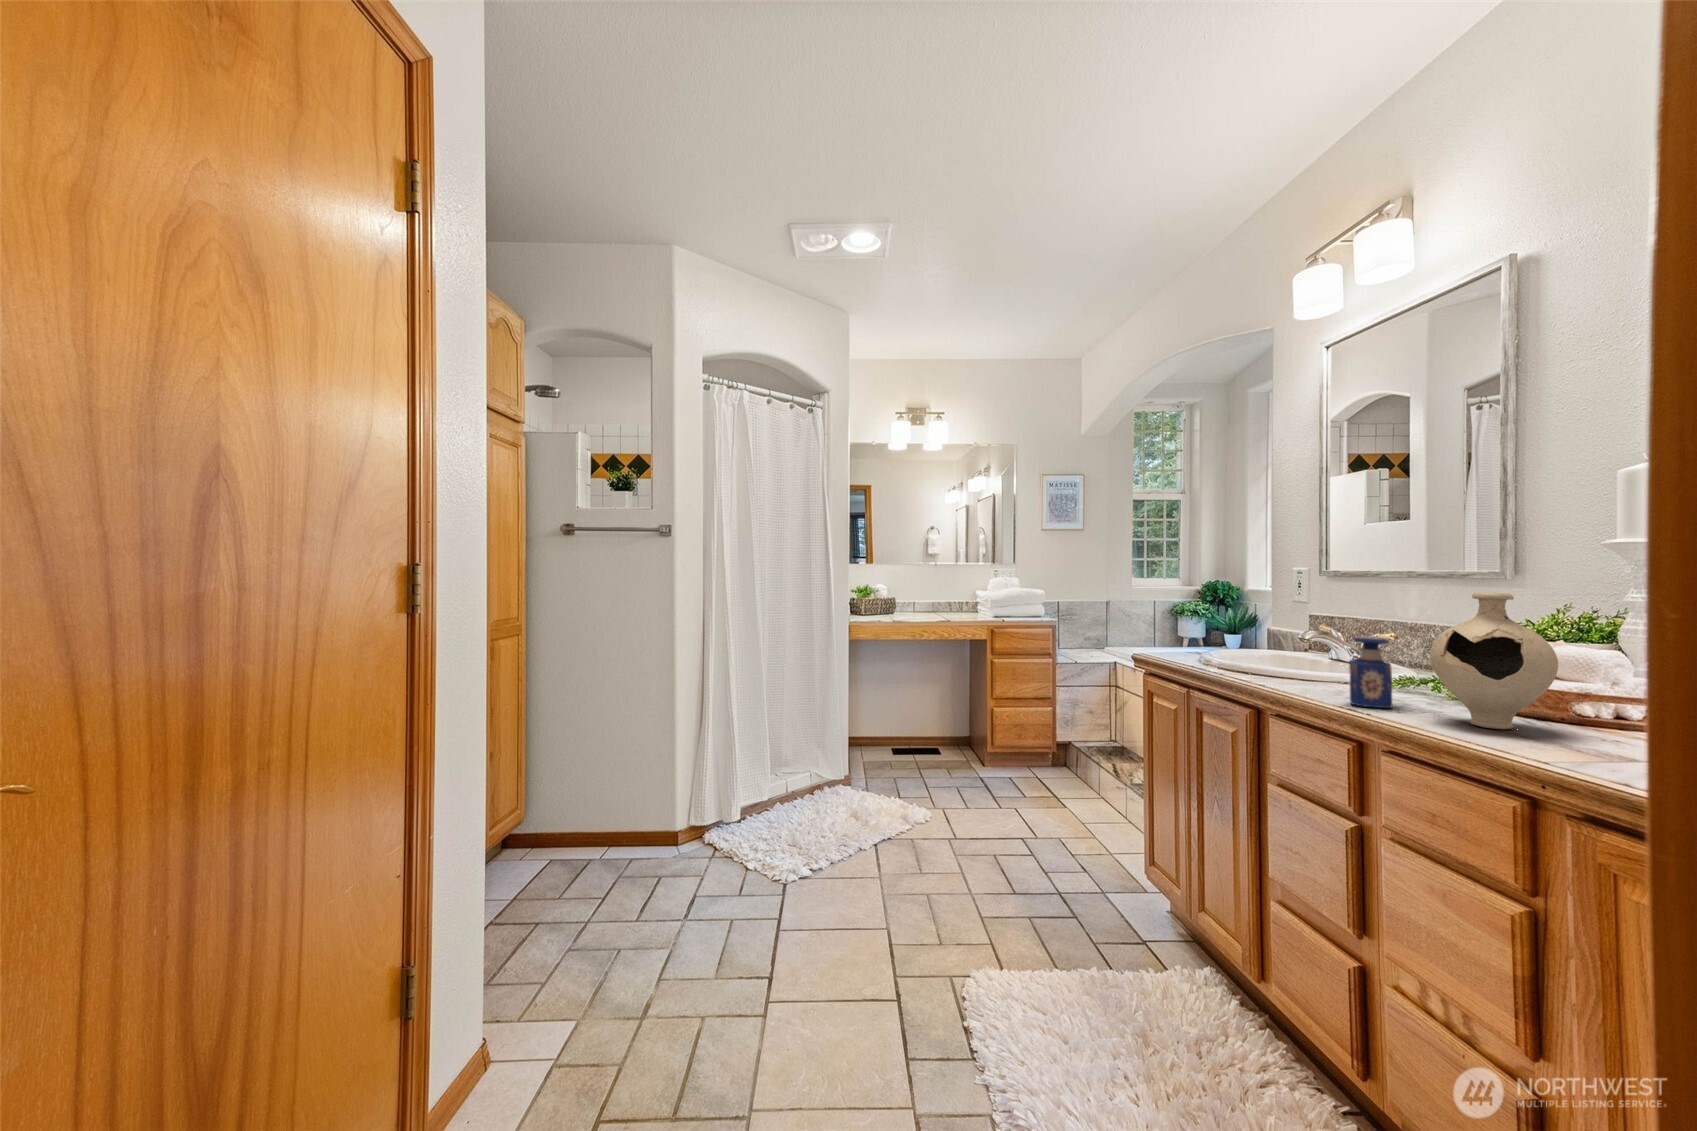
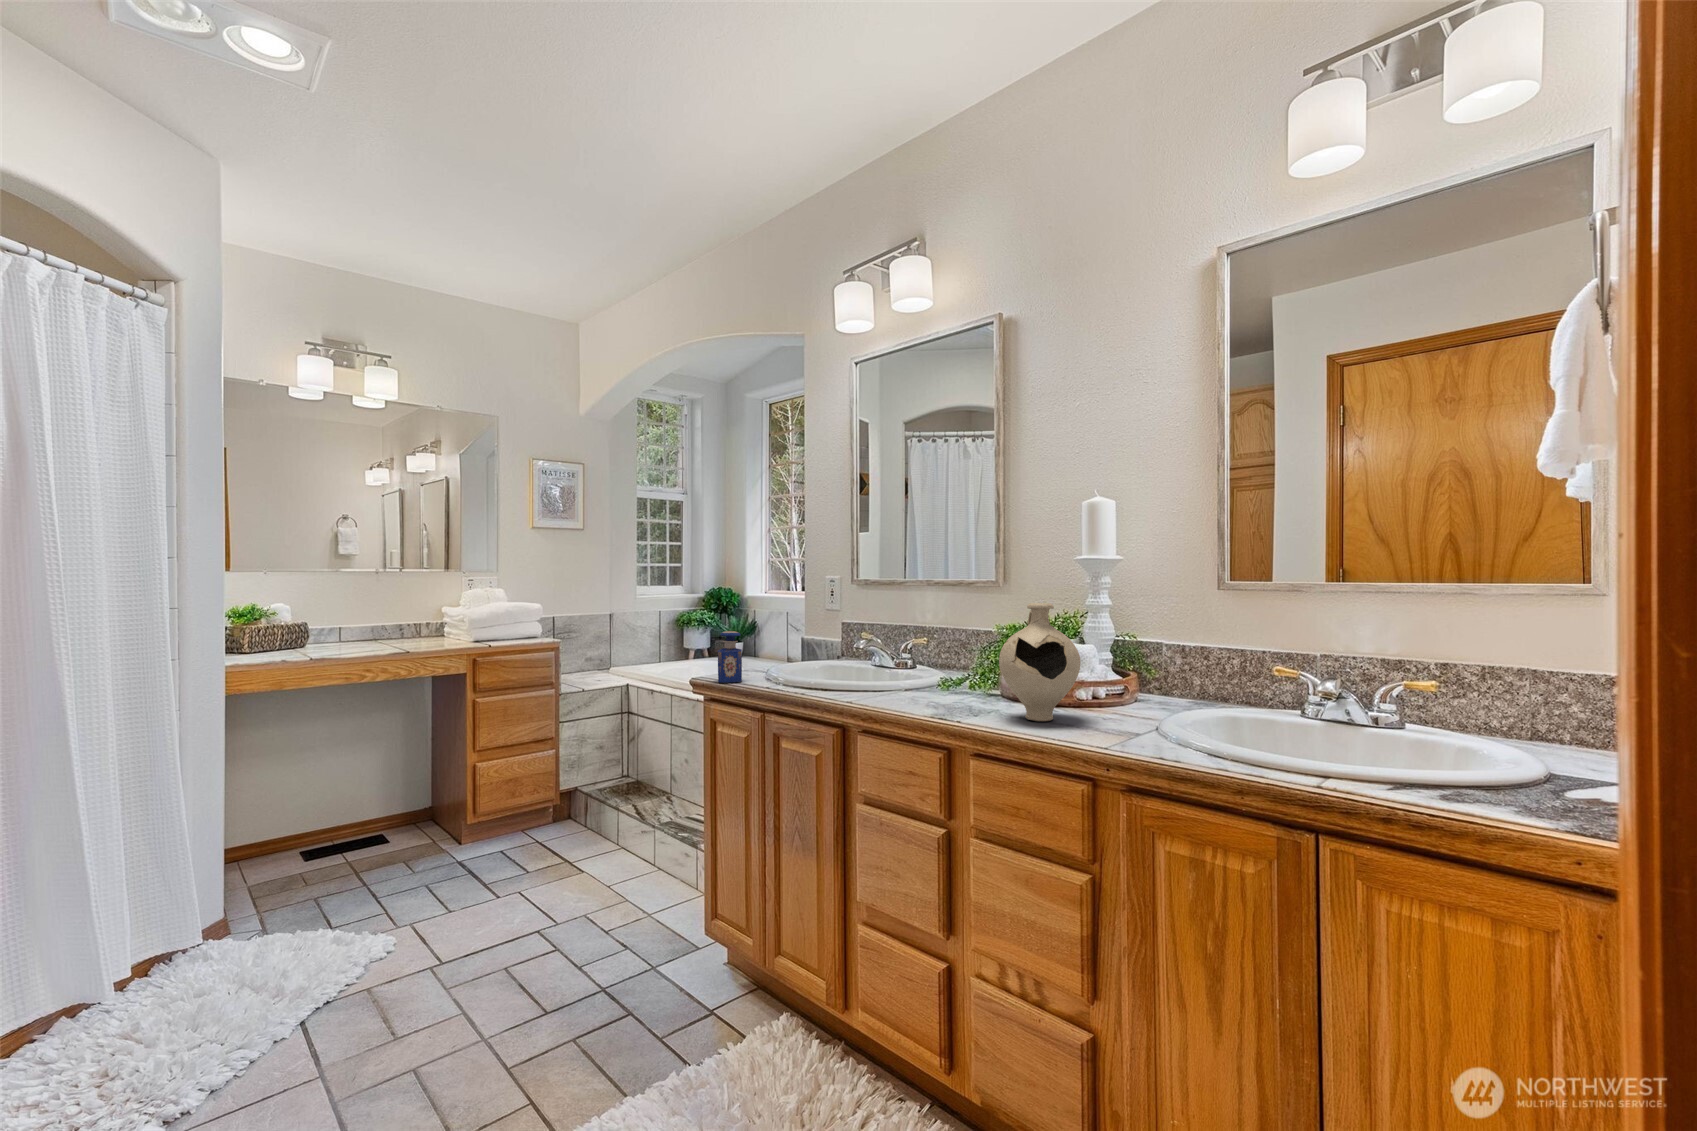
perfume bottle: present [1349,636,1392,708] -> present [718,631,742,683]

